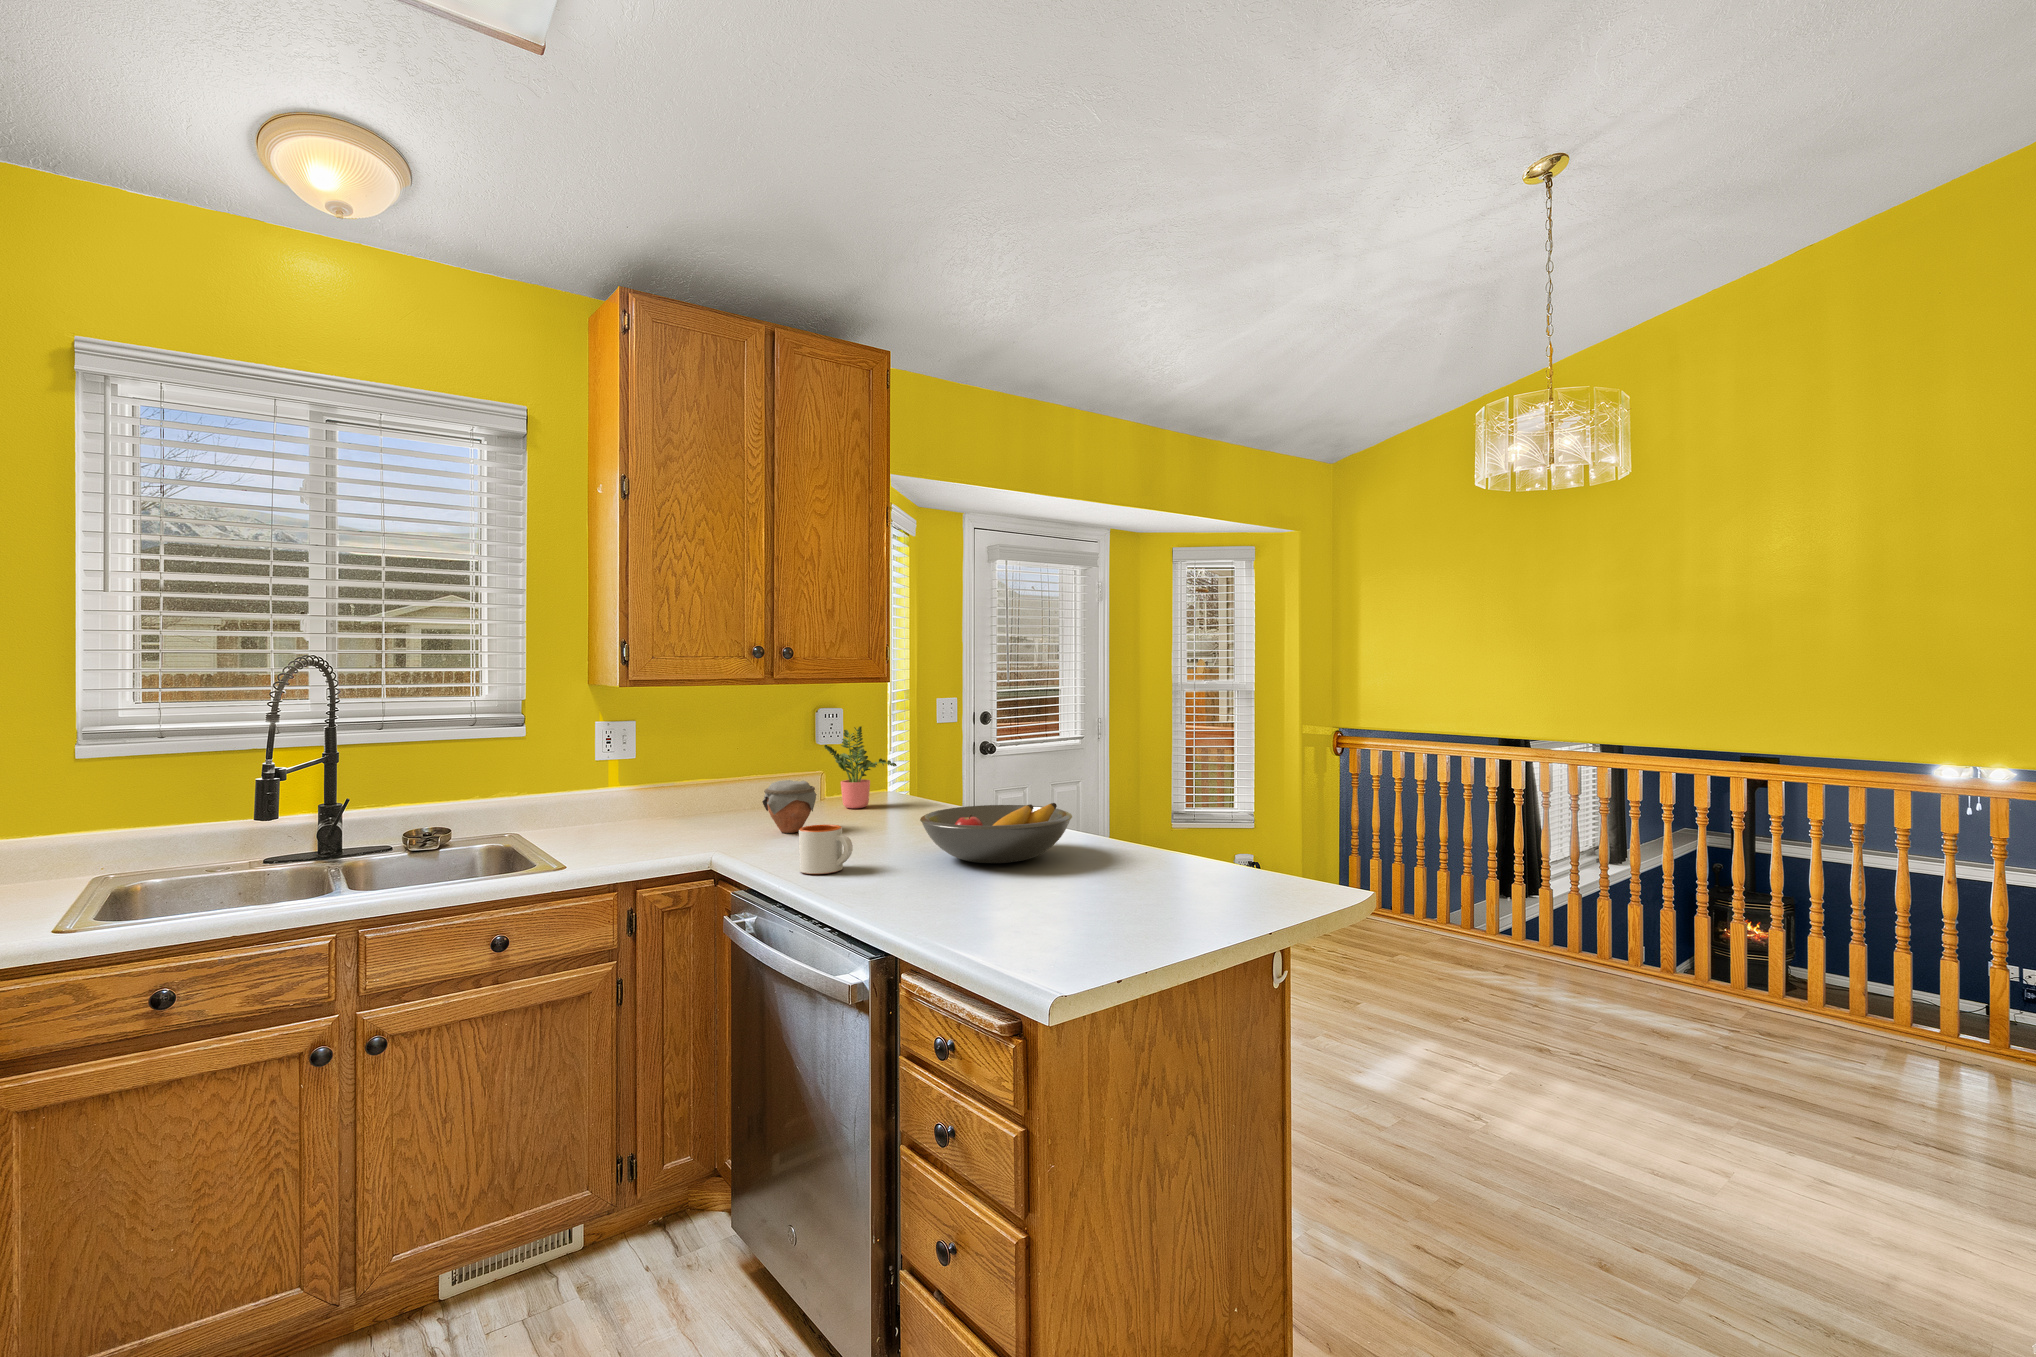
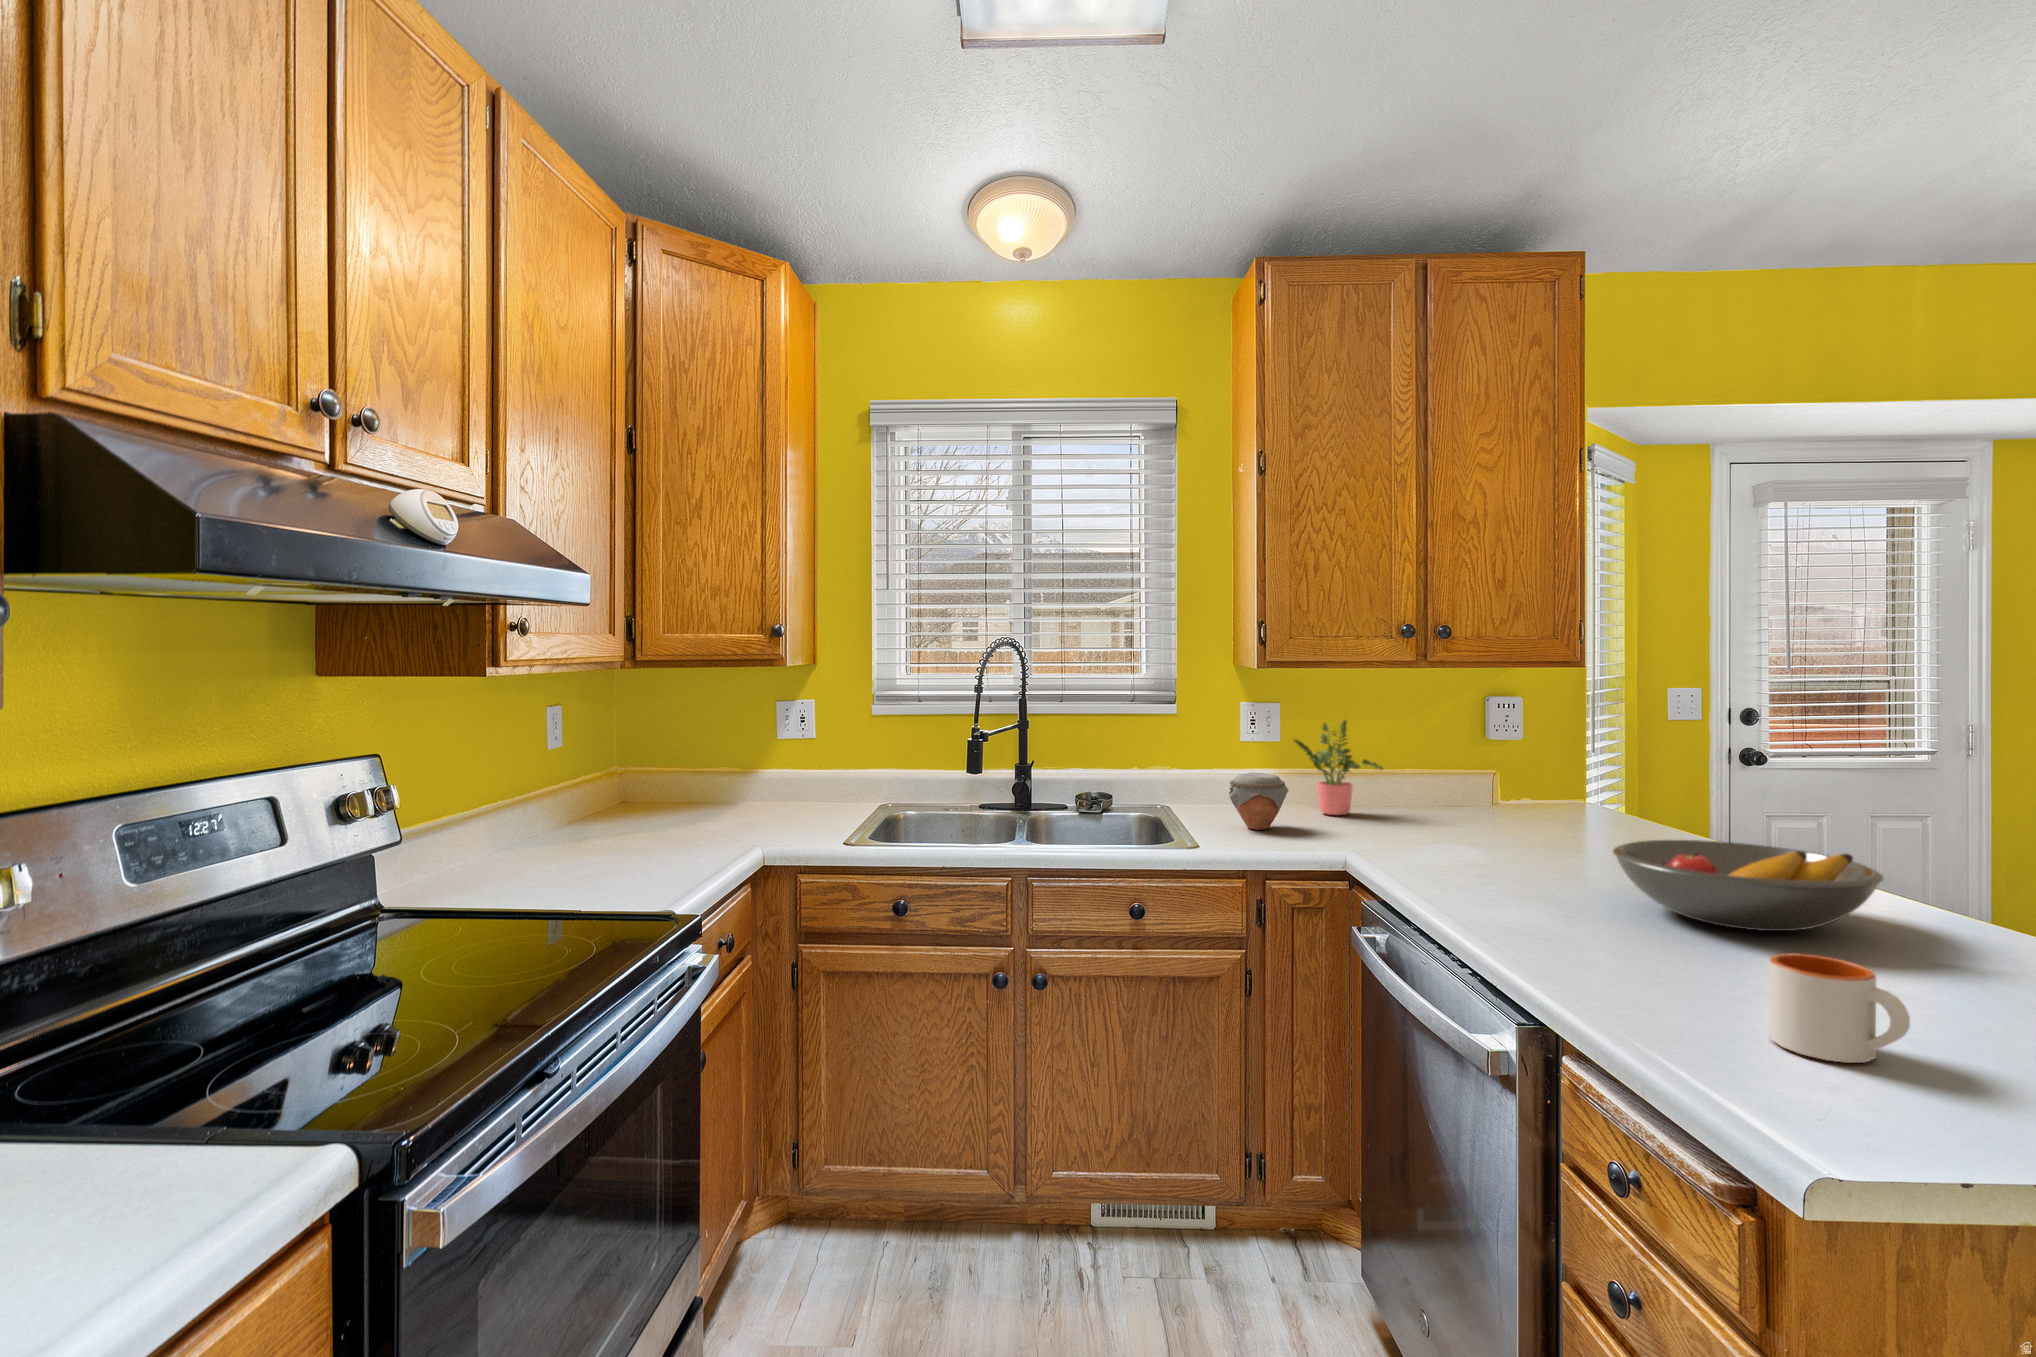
potted plant: present [824,726,897,808] -> present [1294,720,1383,815]
jar: present [762,780,817,833] -> present [1229,772,1289,830]
mug: present [799,825,853,874] -> present [1769,953,1910,1063]

